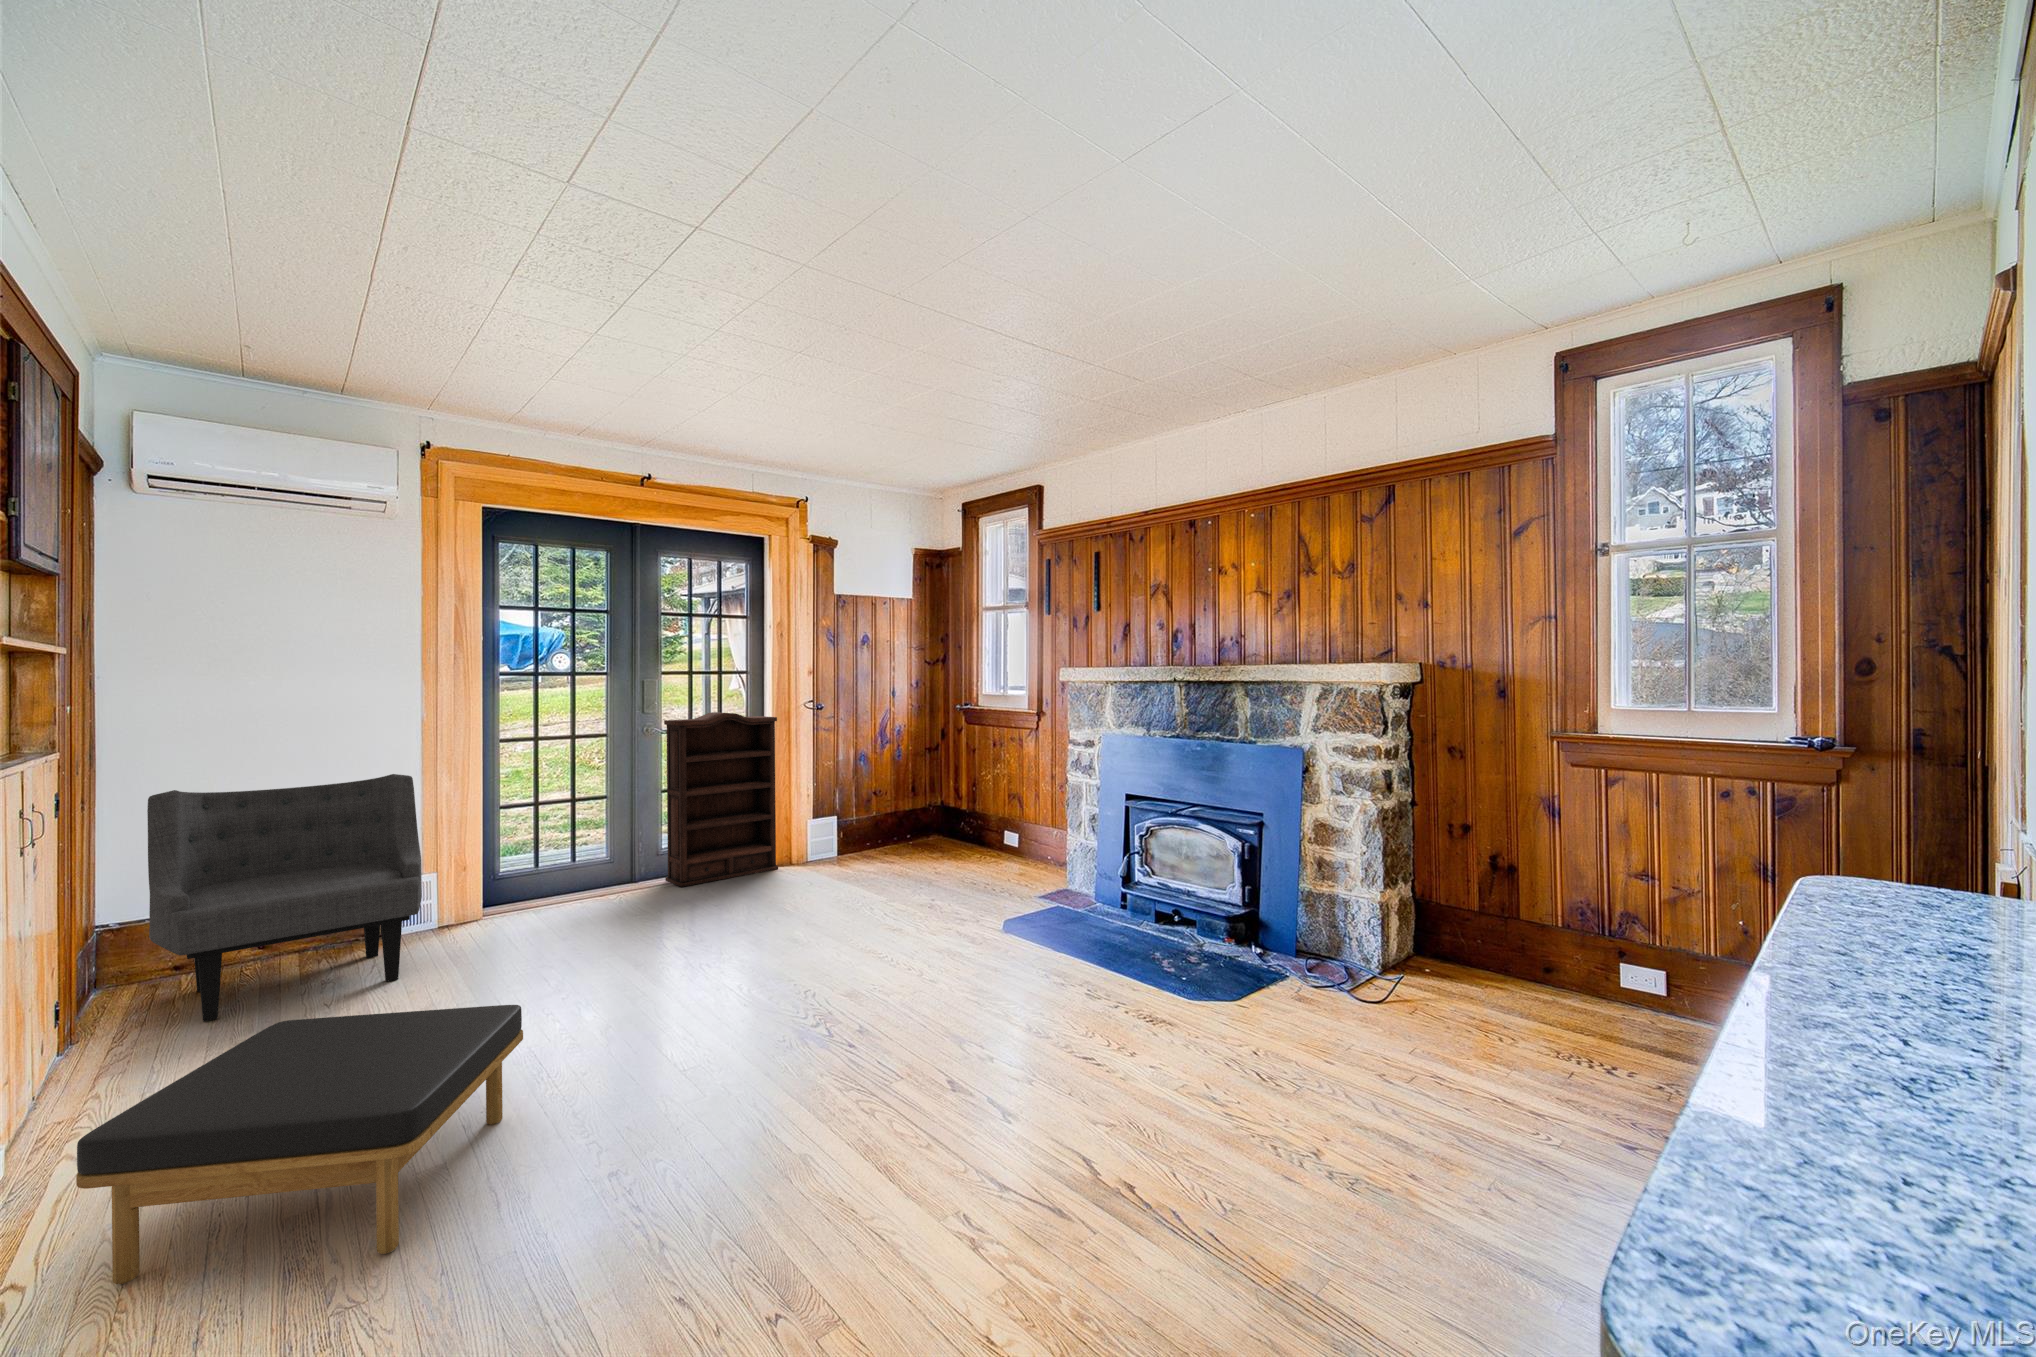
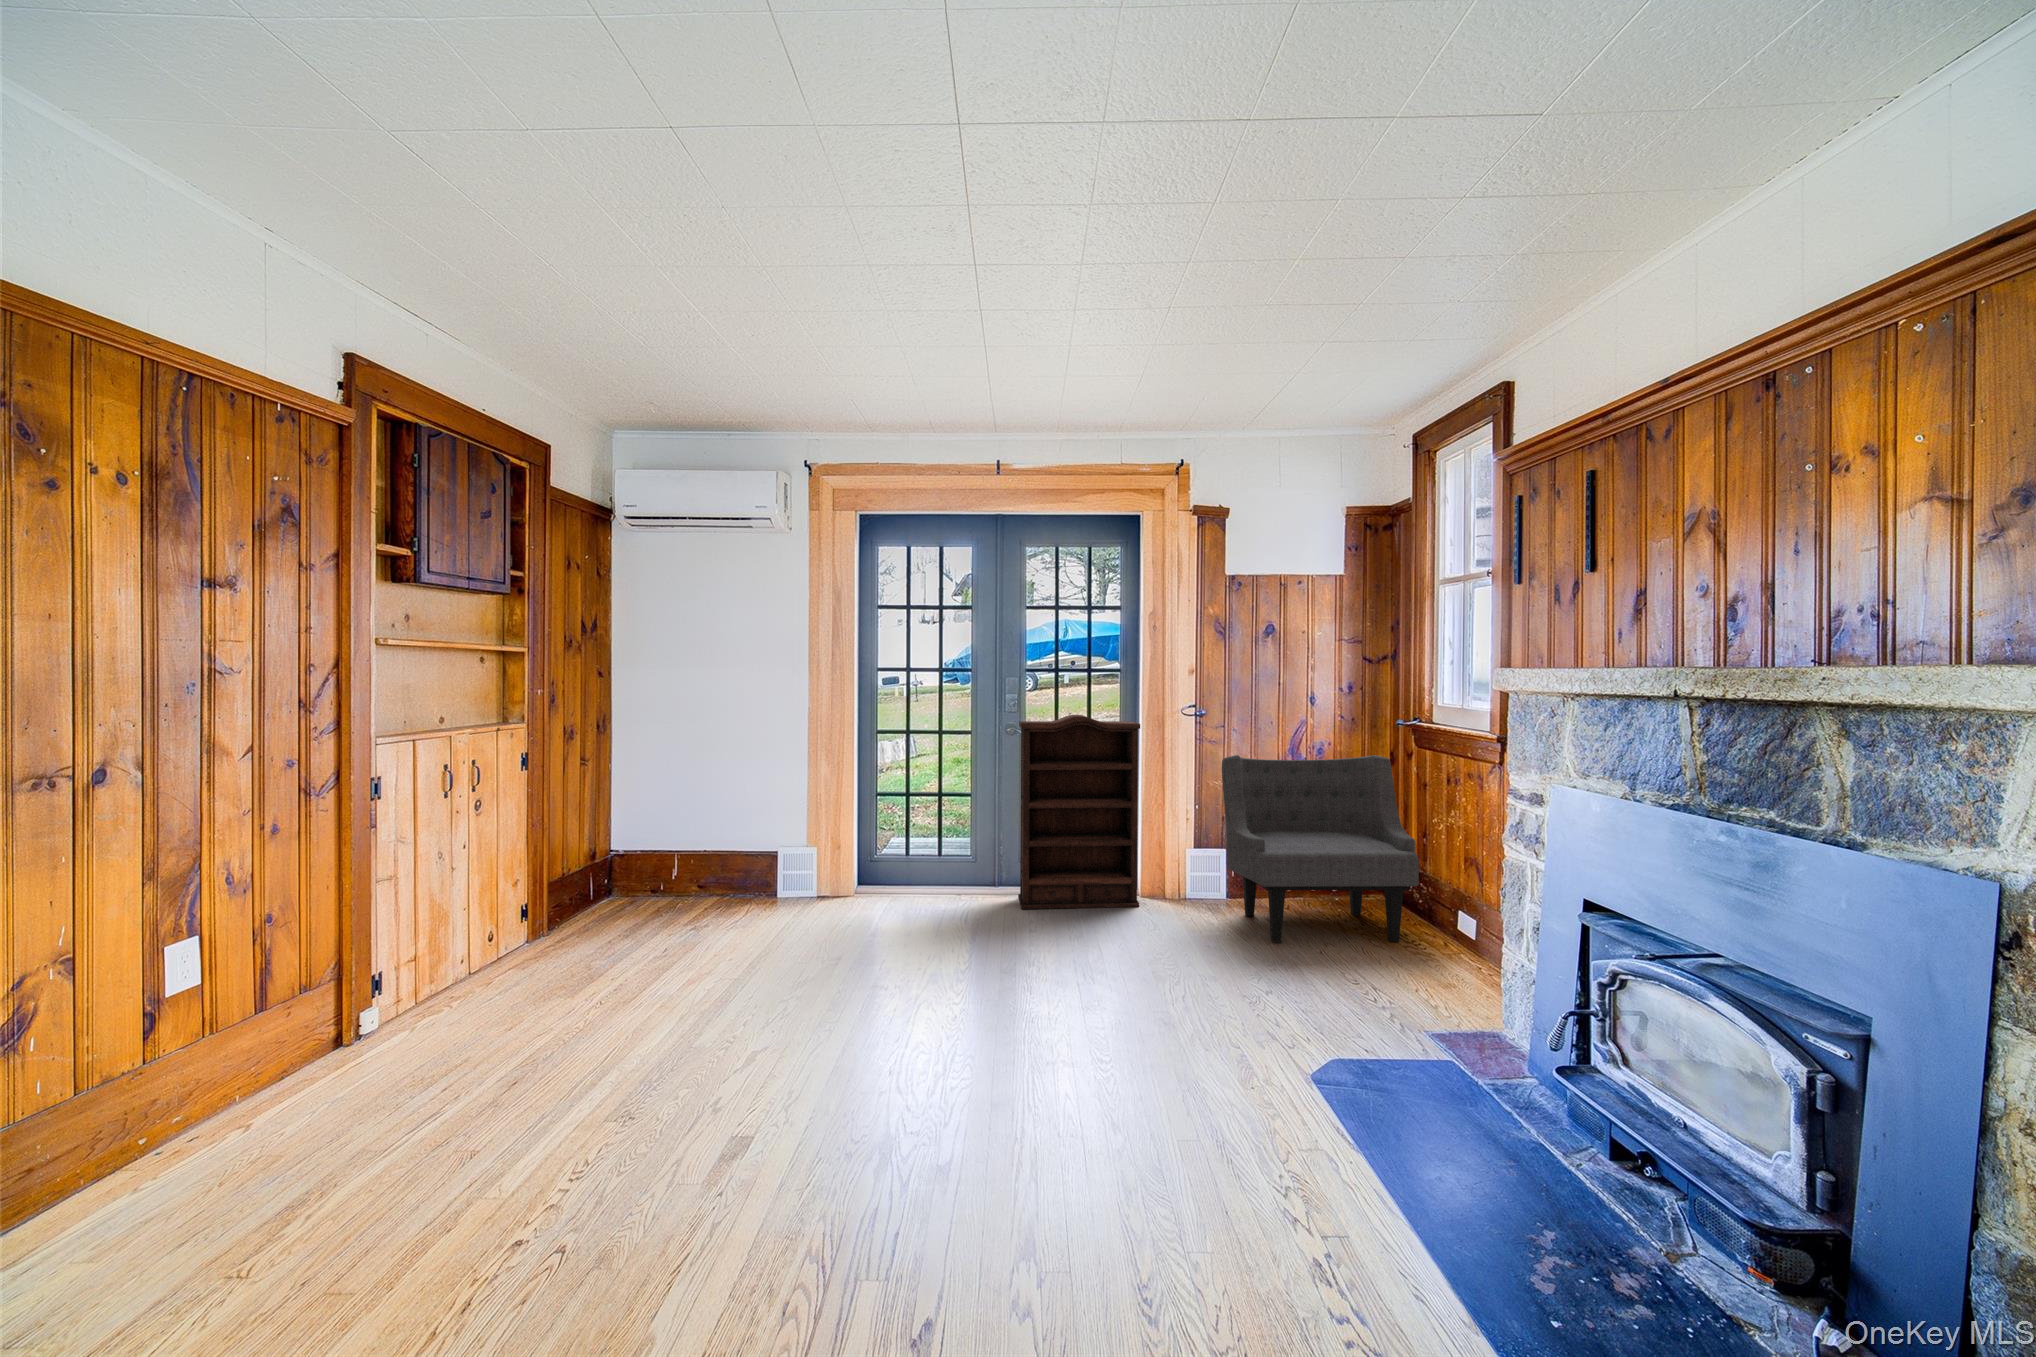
armchair: present [147,774,422,1021] -> present [1222,755,1419,942]
ottoman: present [76,1005,523,1284] -> none [154,991,562,1286]

